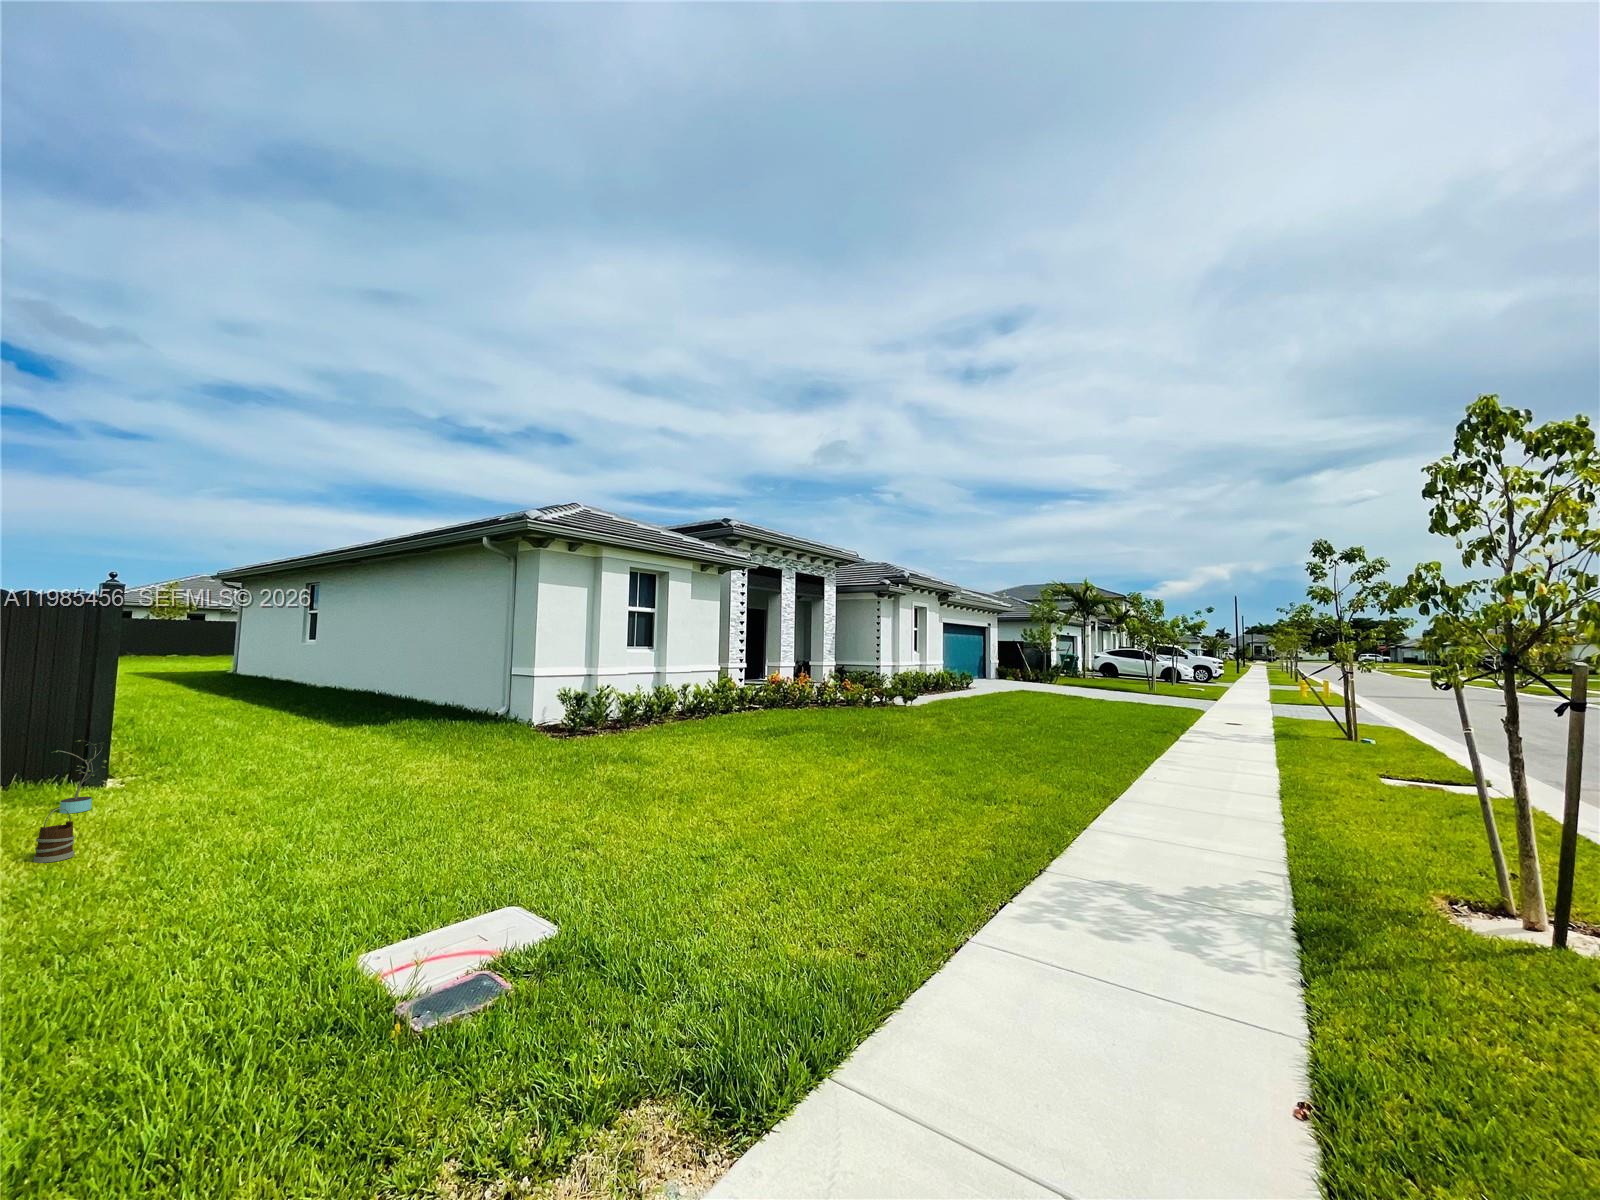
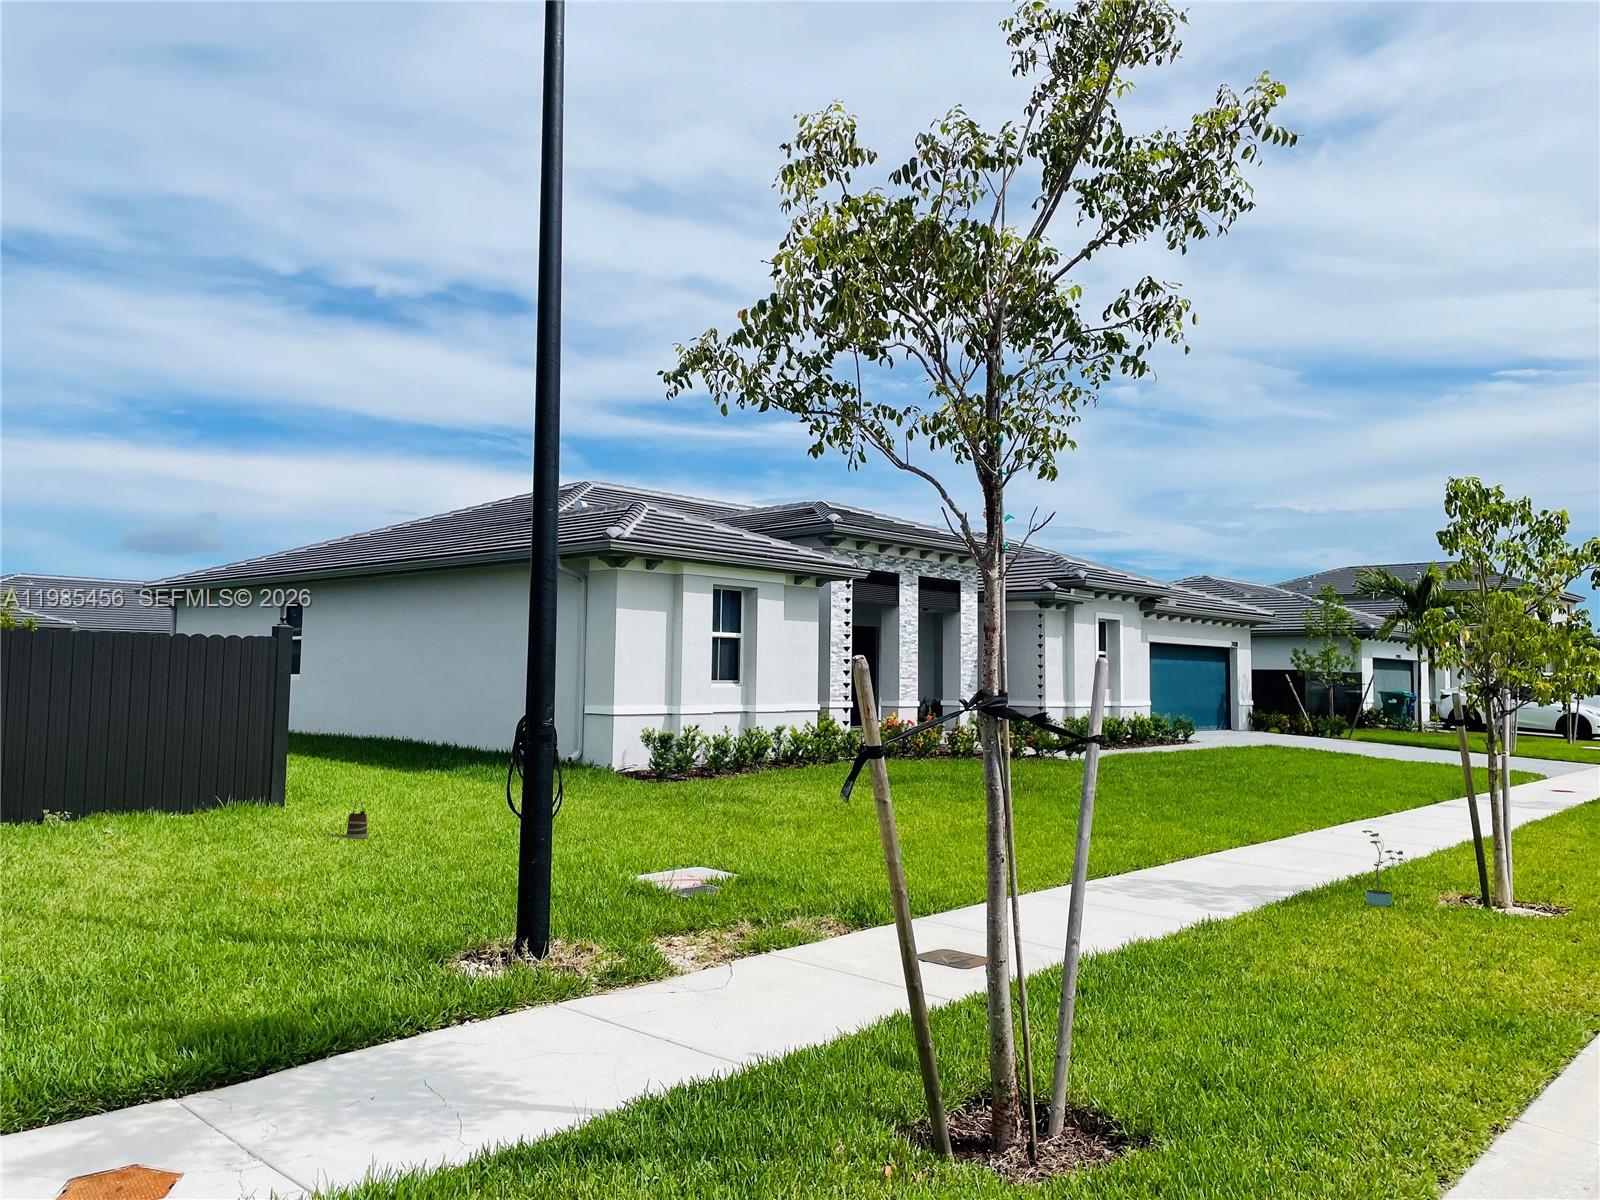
potted plant: present [50,740,109,813] -> present [1363,830,1403,906]

